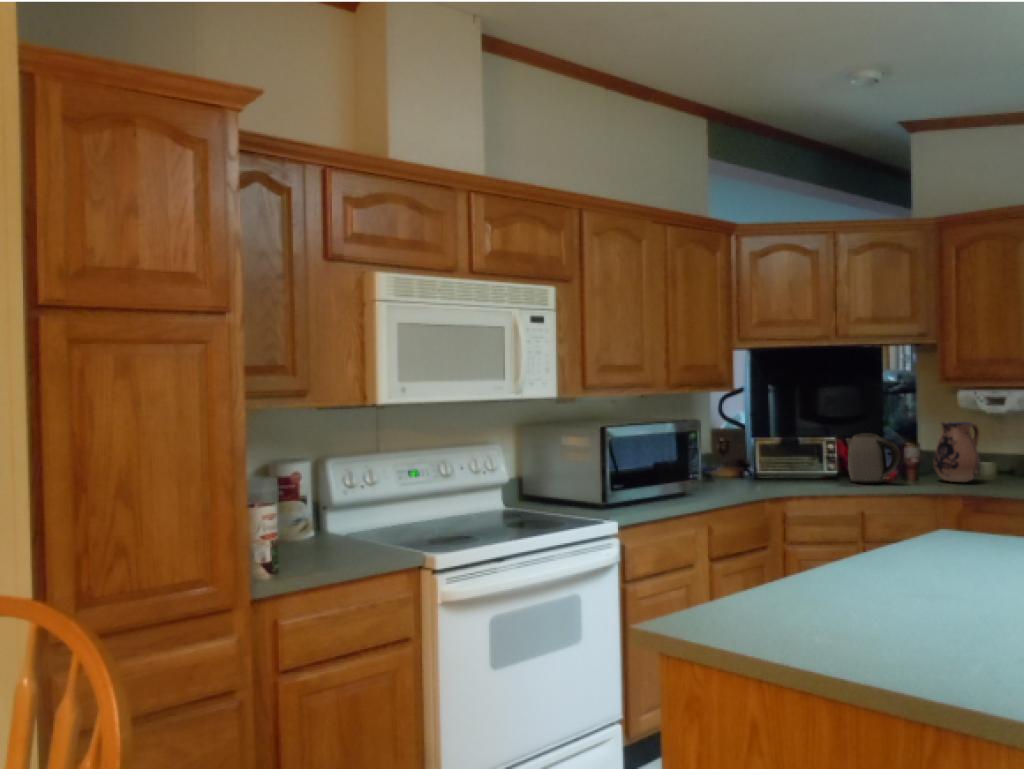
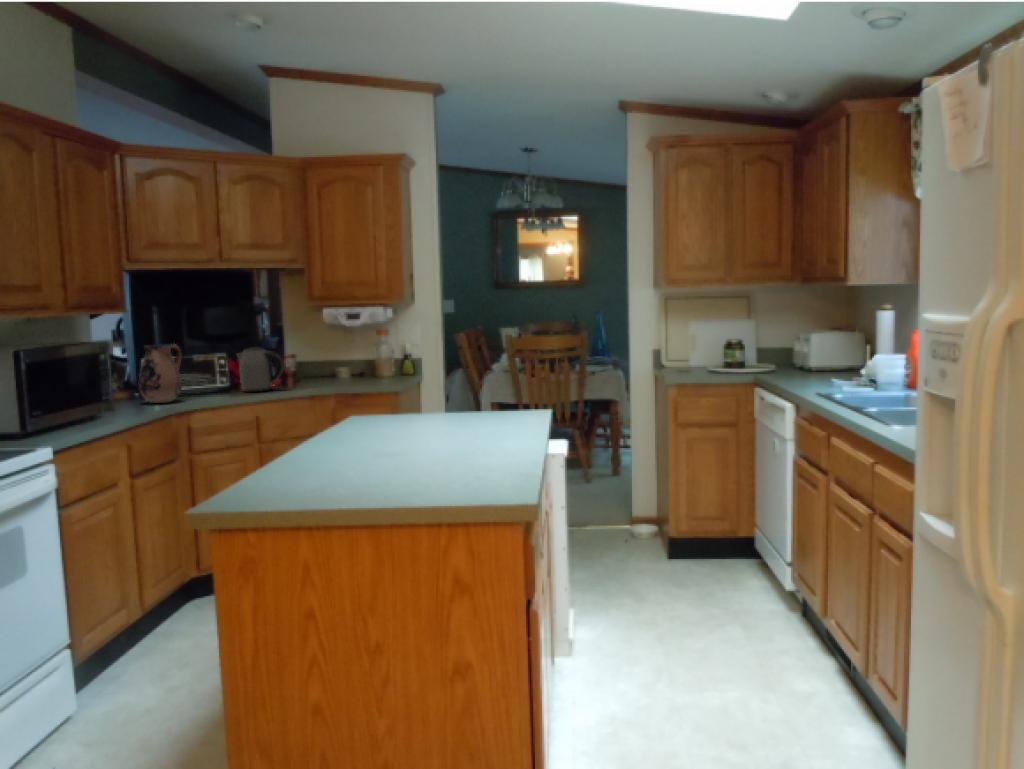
ceramic pitcher: present [934,422,980,482] -> present [139,344,182,403]

